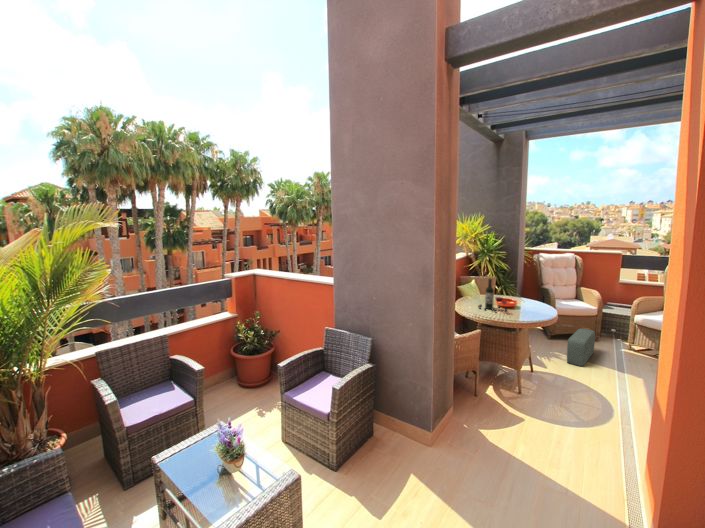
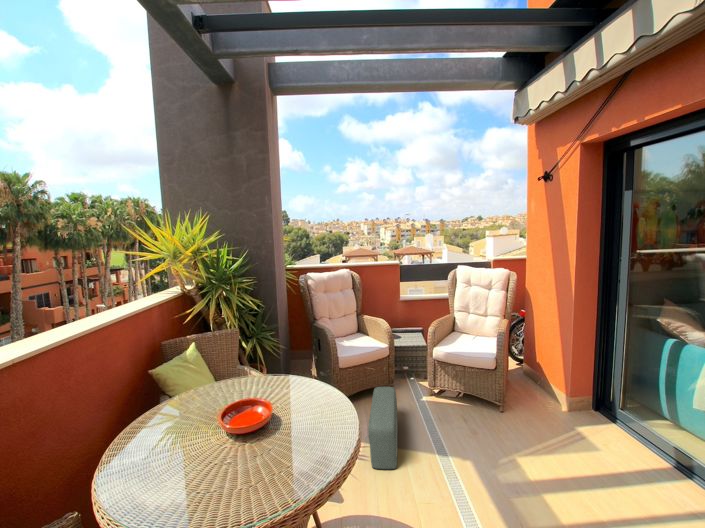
wine bottle: present [478,279,507,312] -> none [155,380,244,493]

